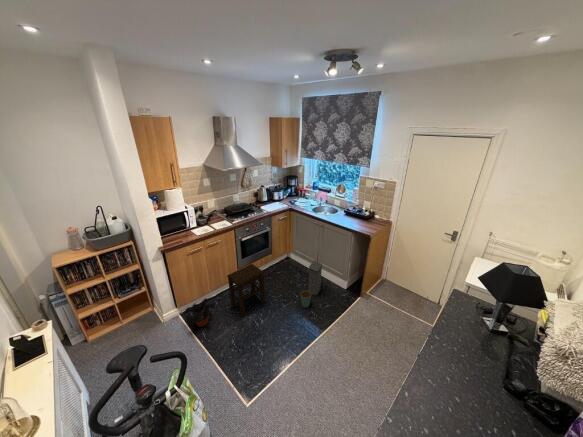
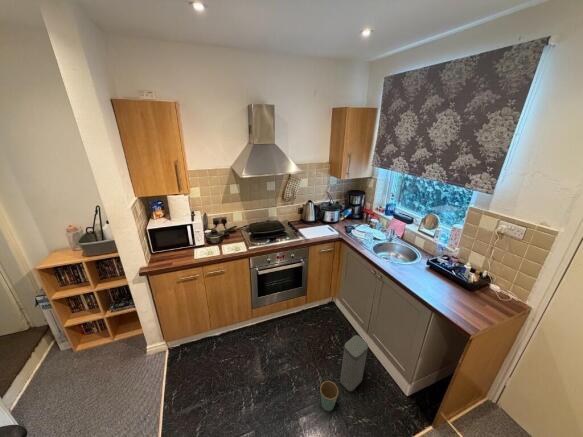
stool: present [227,264,265,317] -> none [221,313,271,390]
potted plant: present [185,299,213,327] -> none [157,346,198,385]

